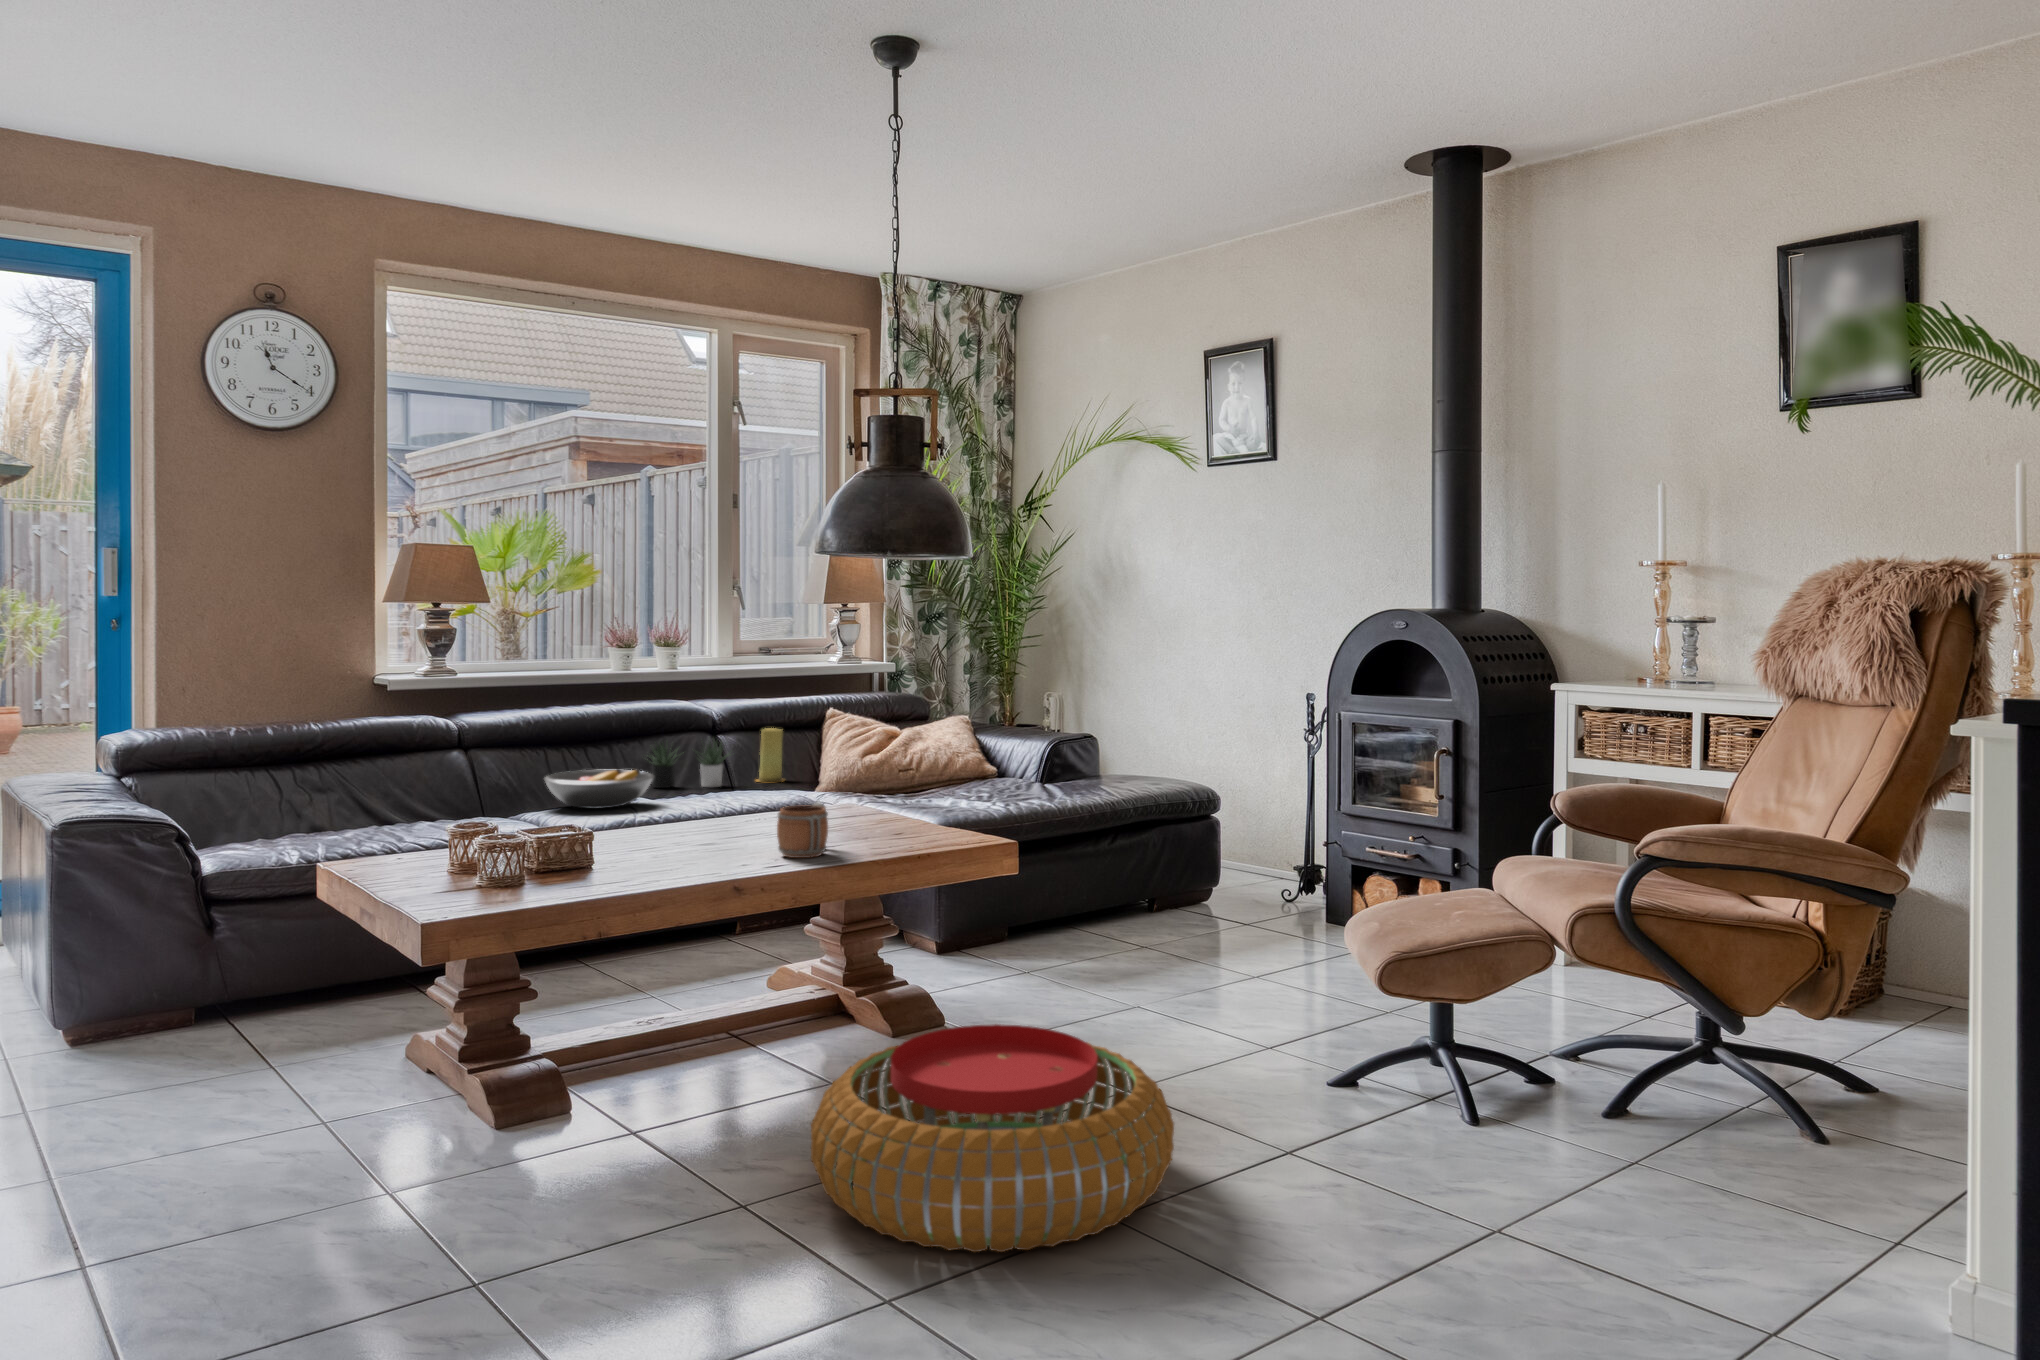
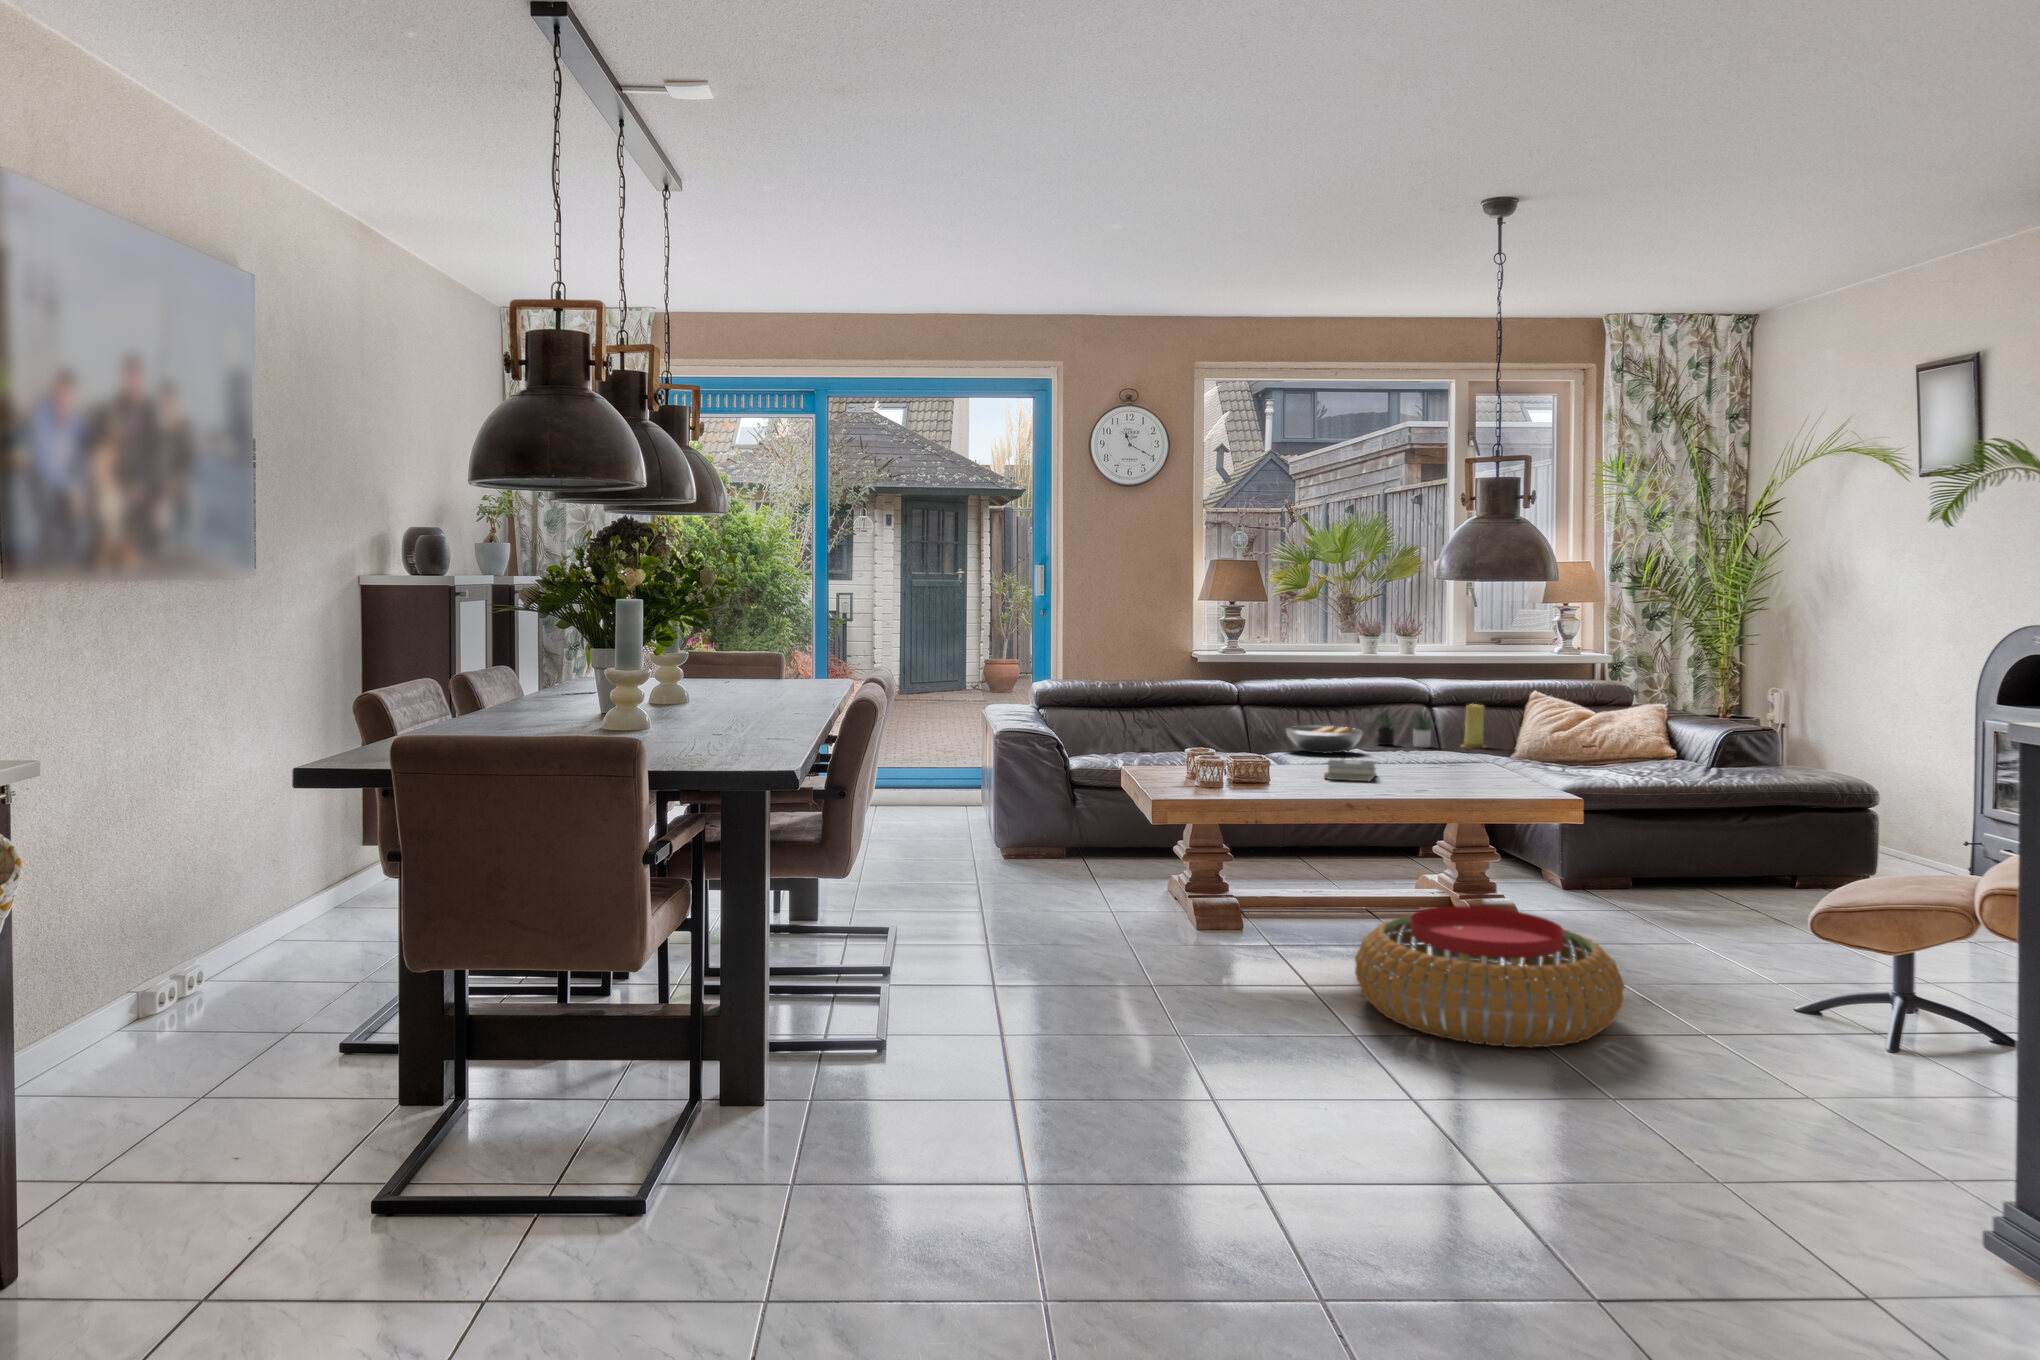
mug: present [777,802,828,858] -> none [1403,753,1446,791]
hardback book: none [649,819,728,853] -> present [1324,760,1376,781]

